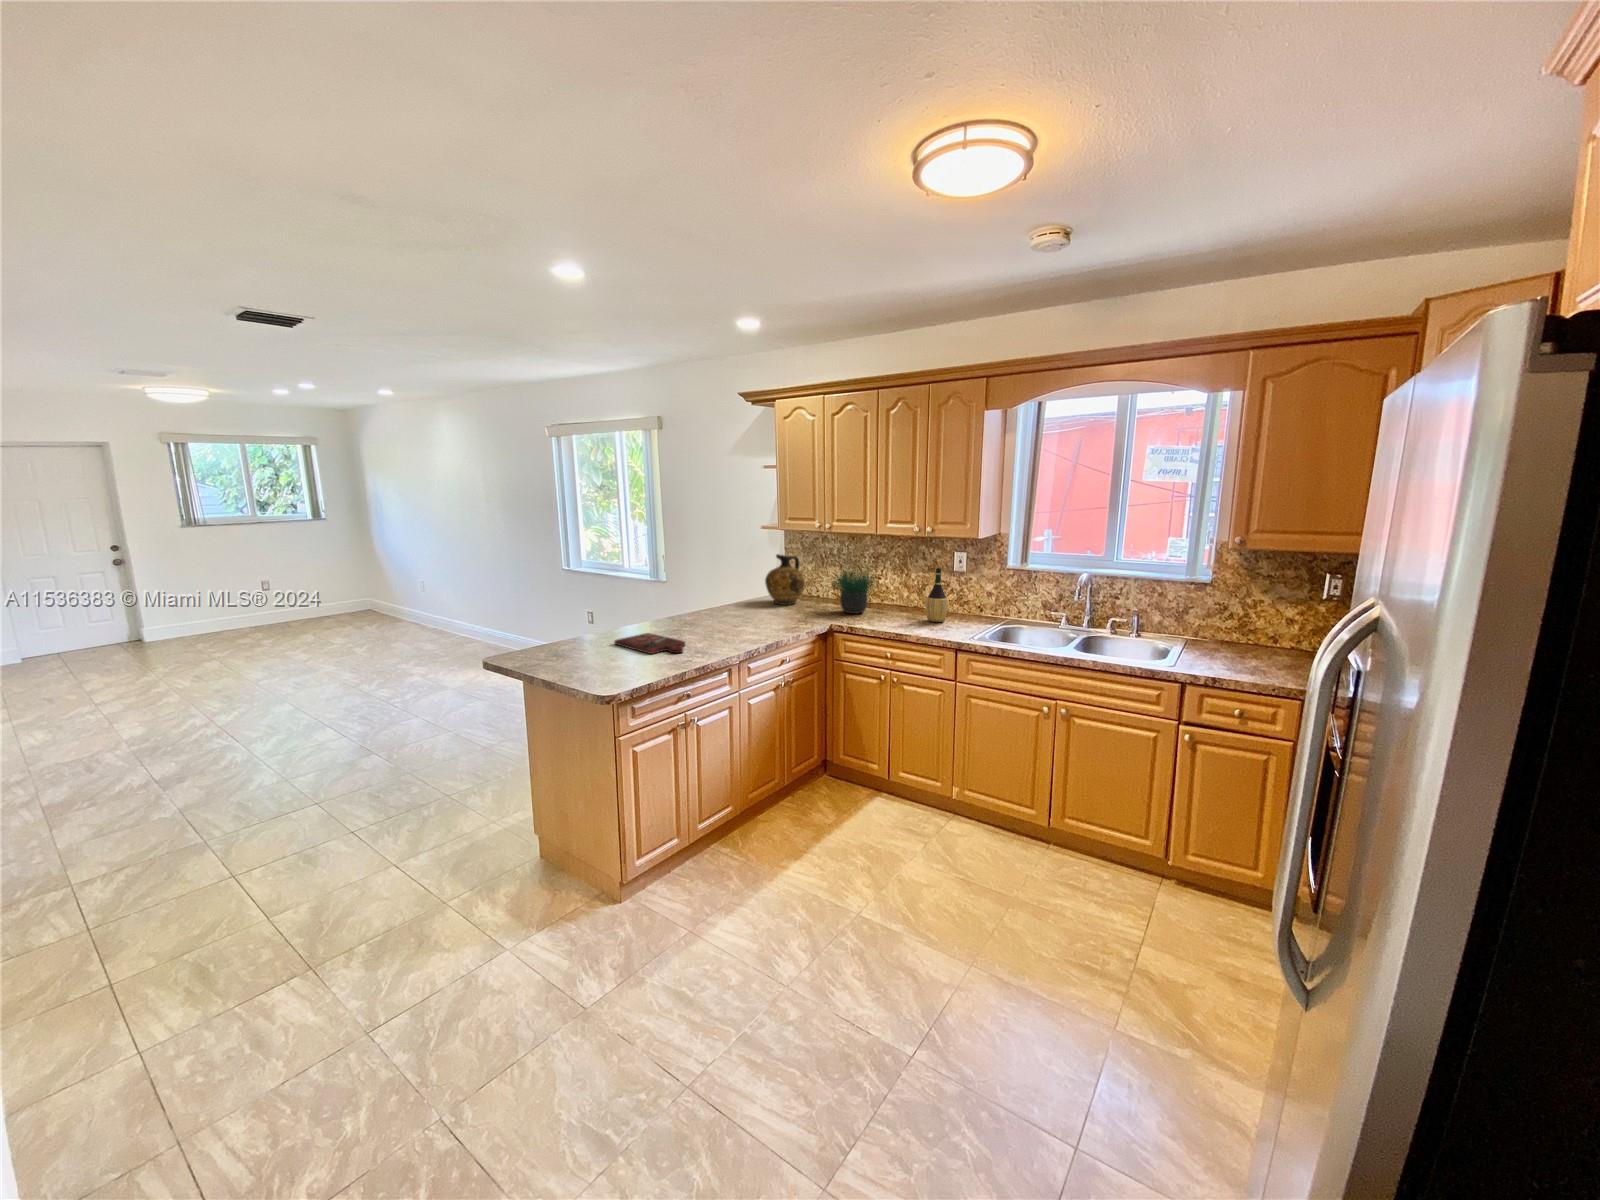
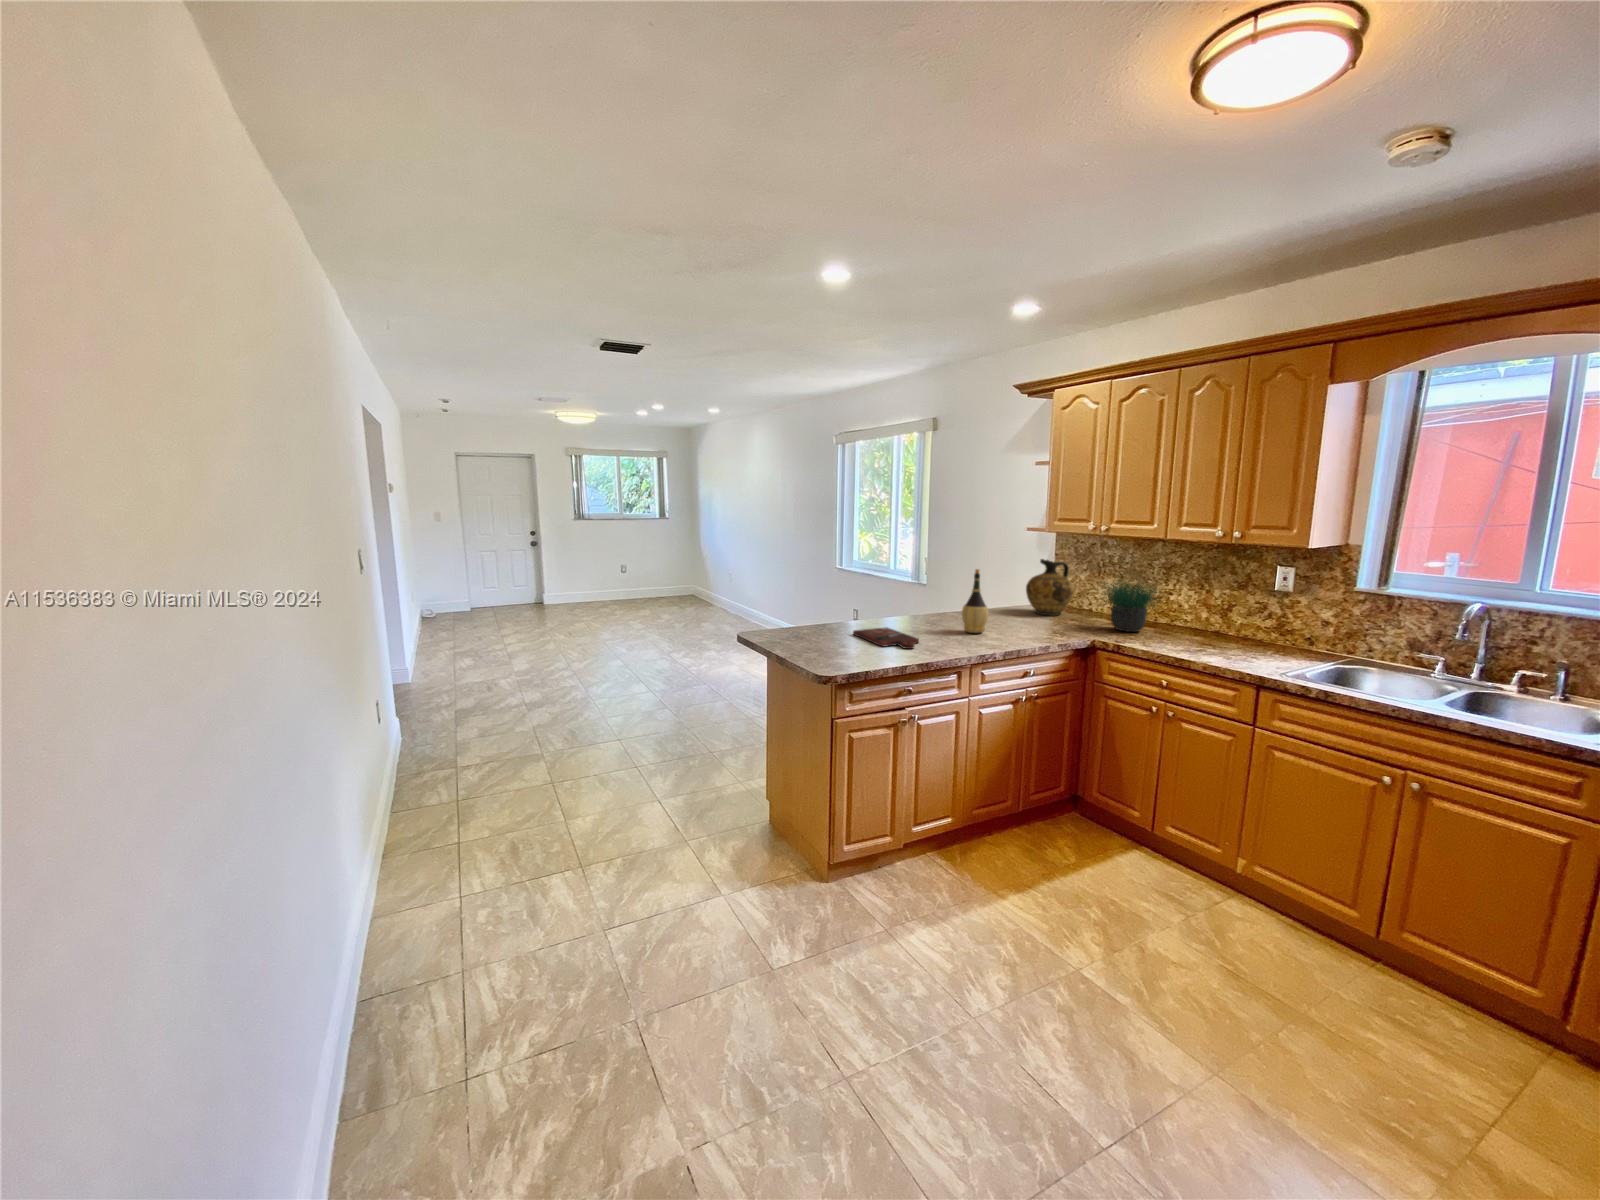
wine bottle: present [925,565,949,622] -> present [962,569,989,633]

